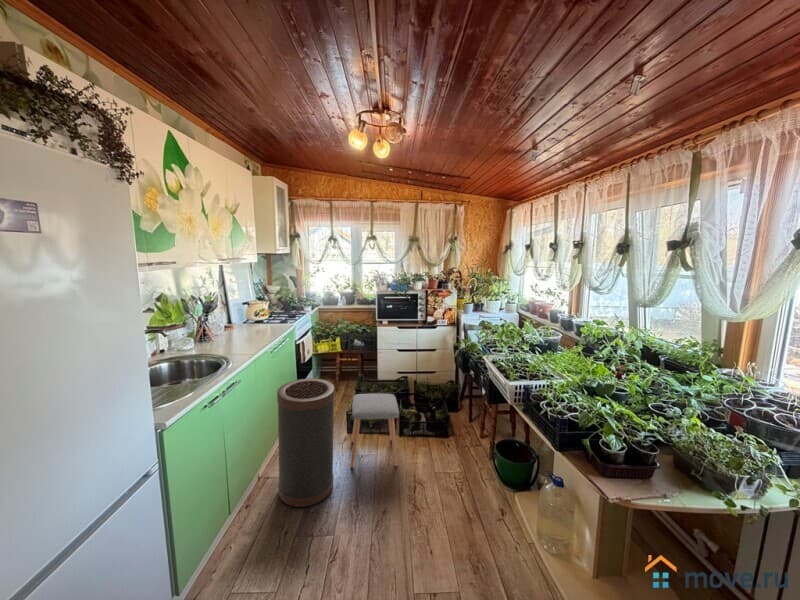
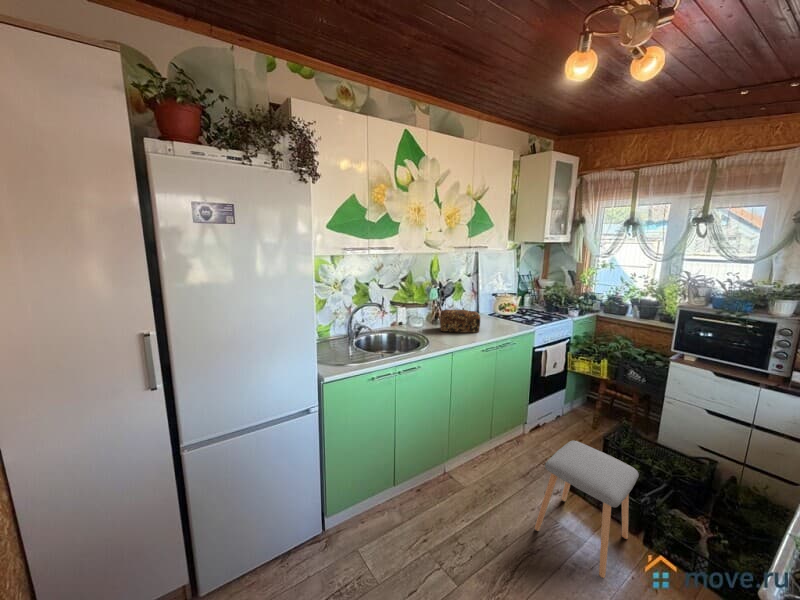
bread loaf: none [216,319,263,345] -> present [440,310,480,333]
trash can: present [277,378,335,507] -> none [442,388,516,539]

